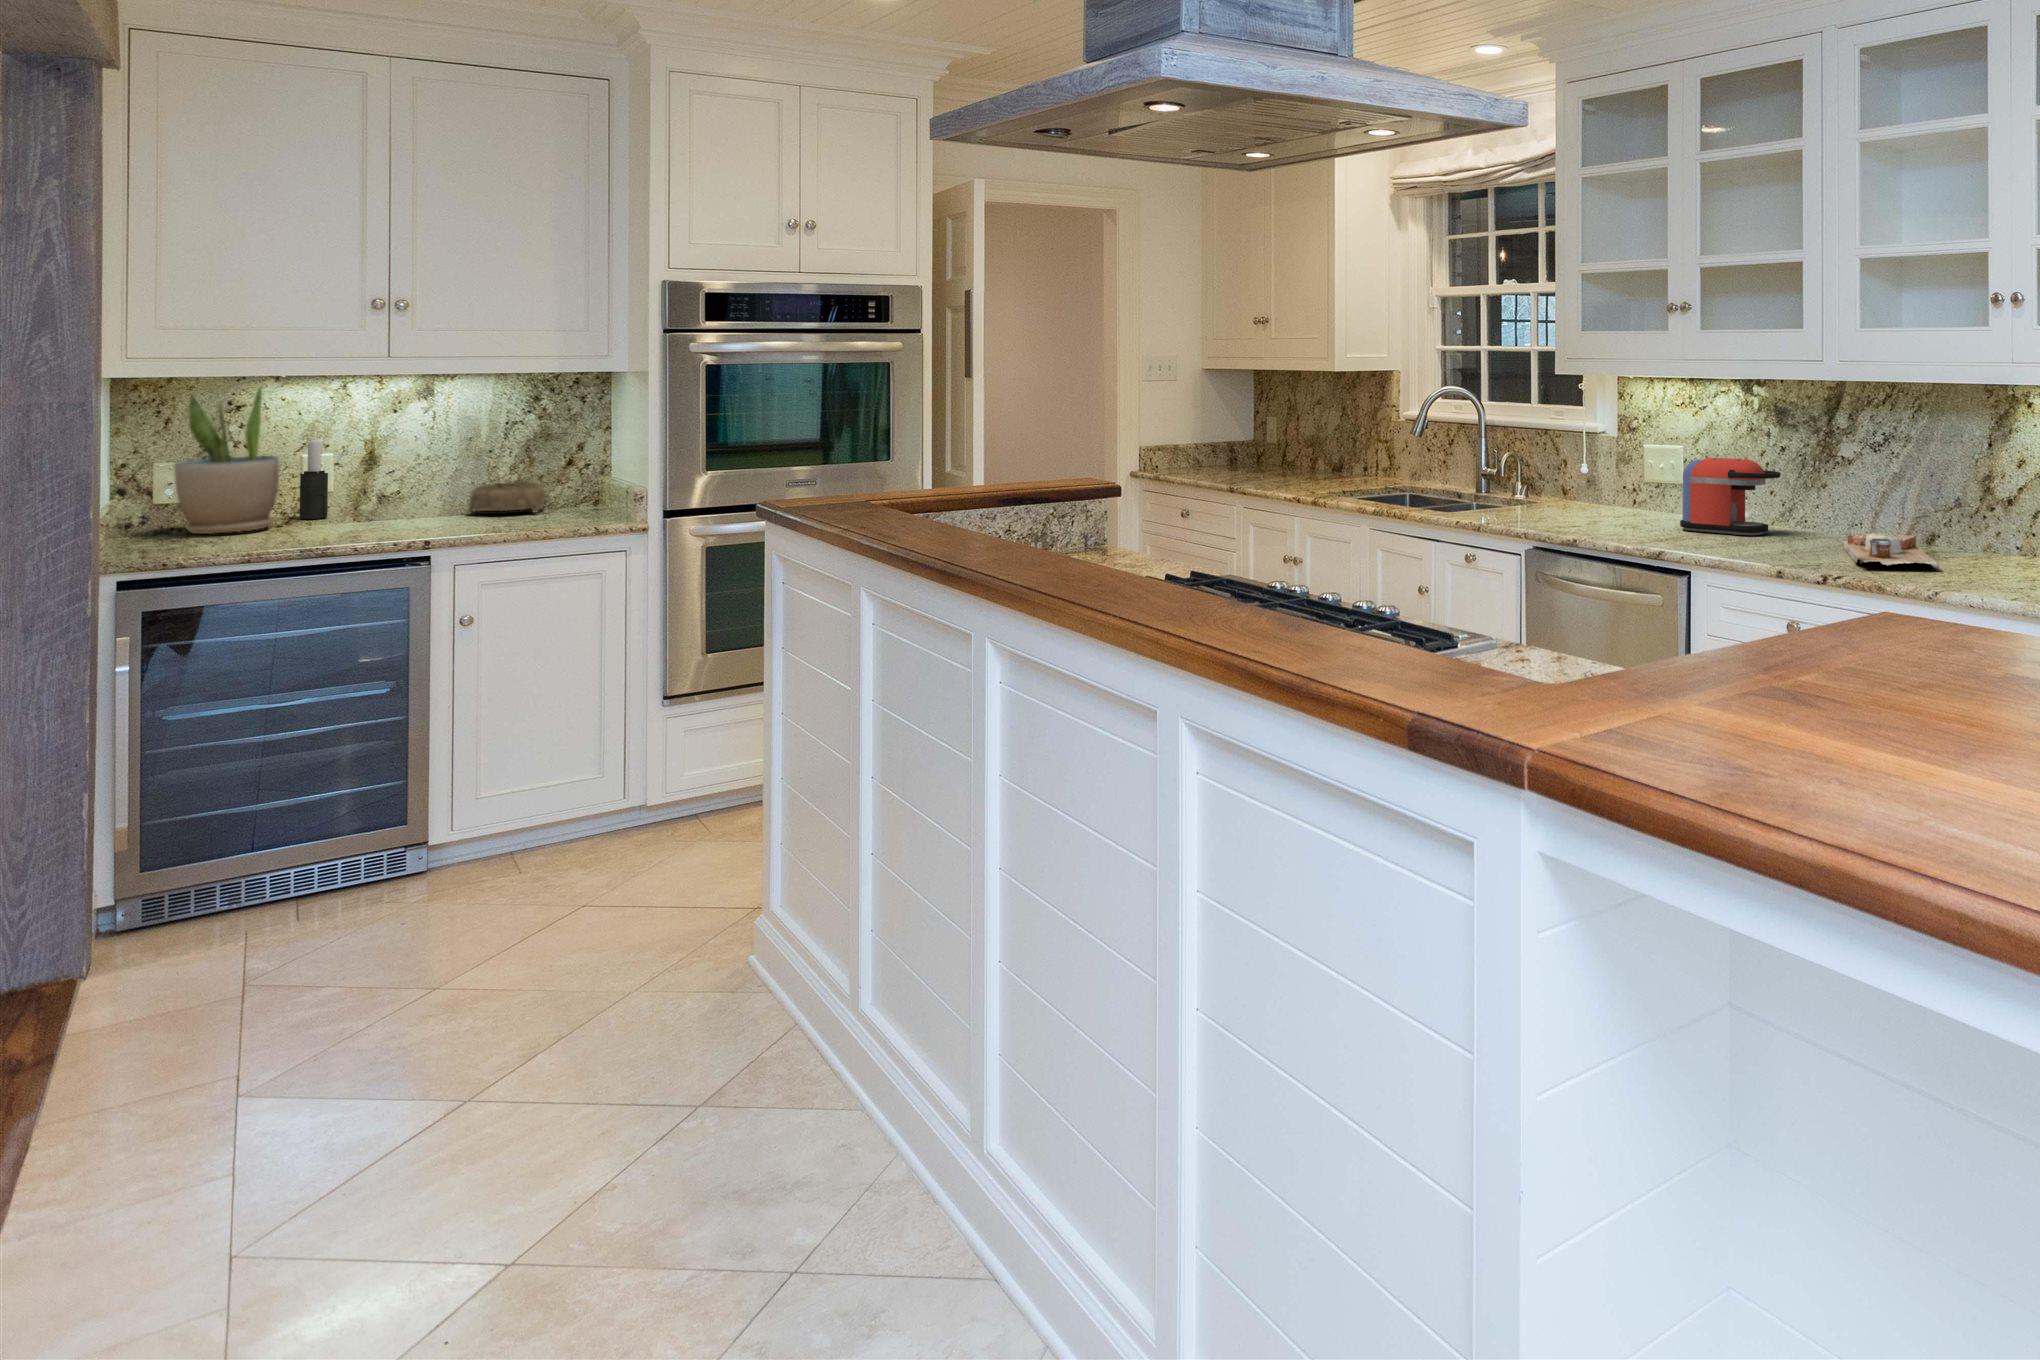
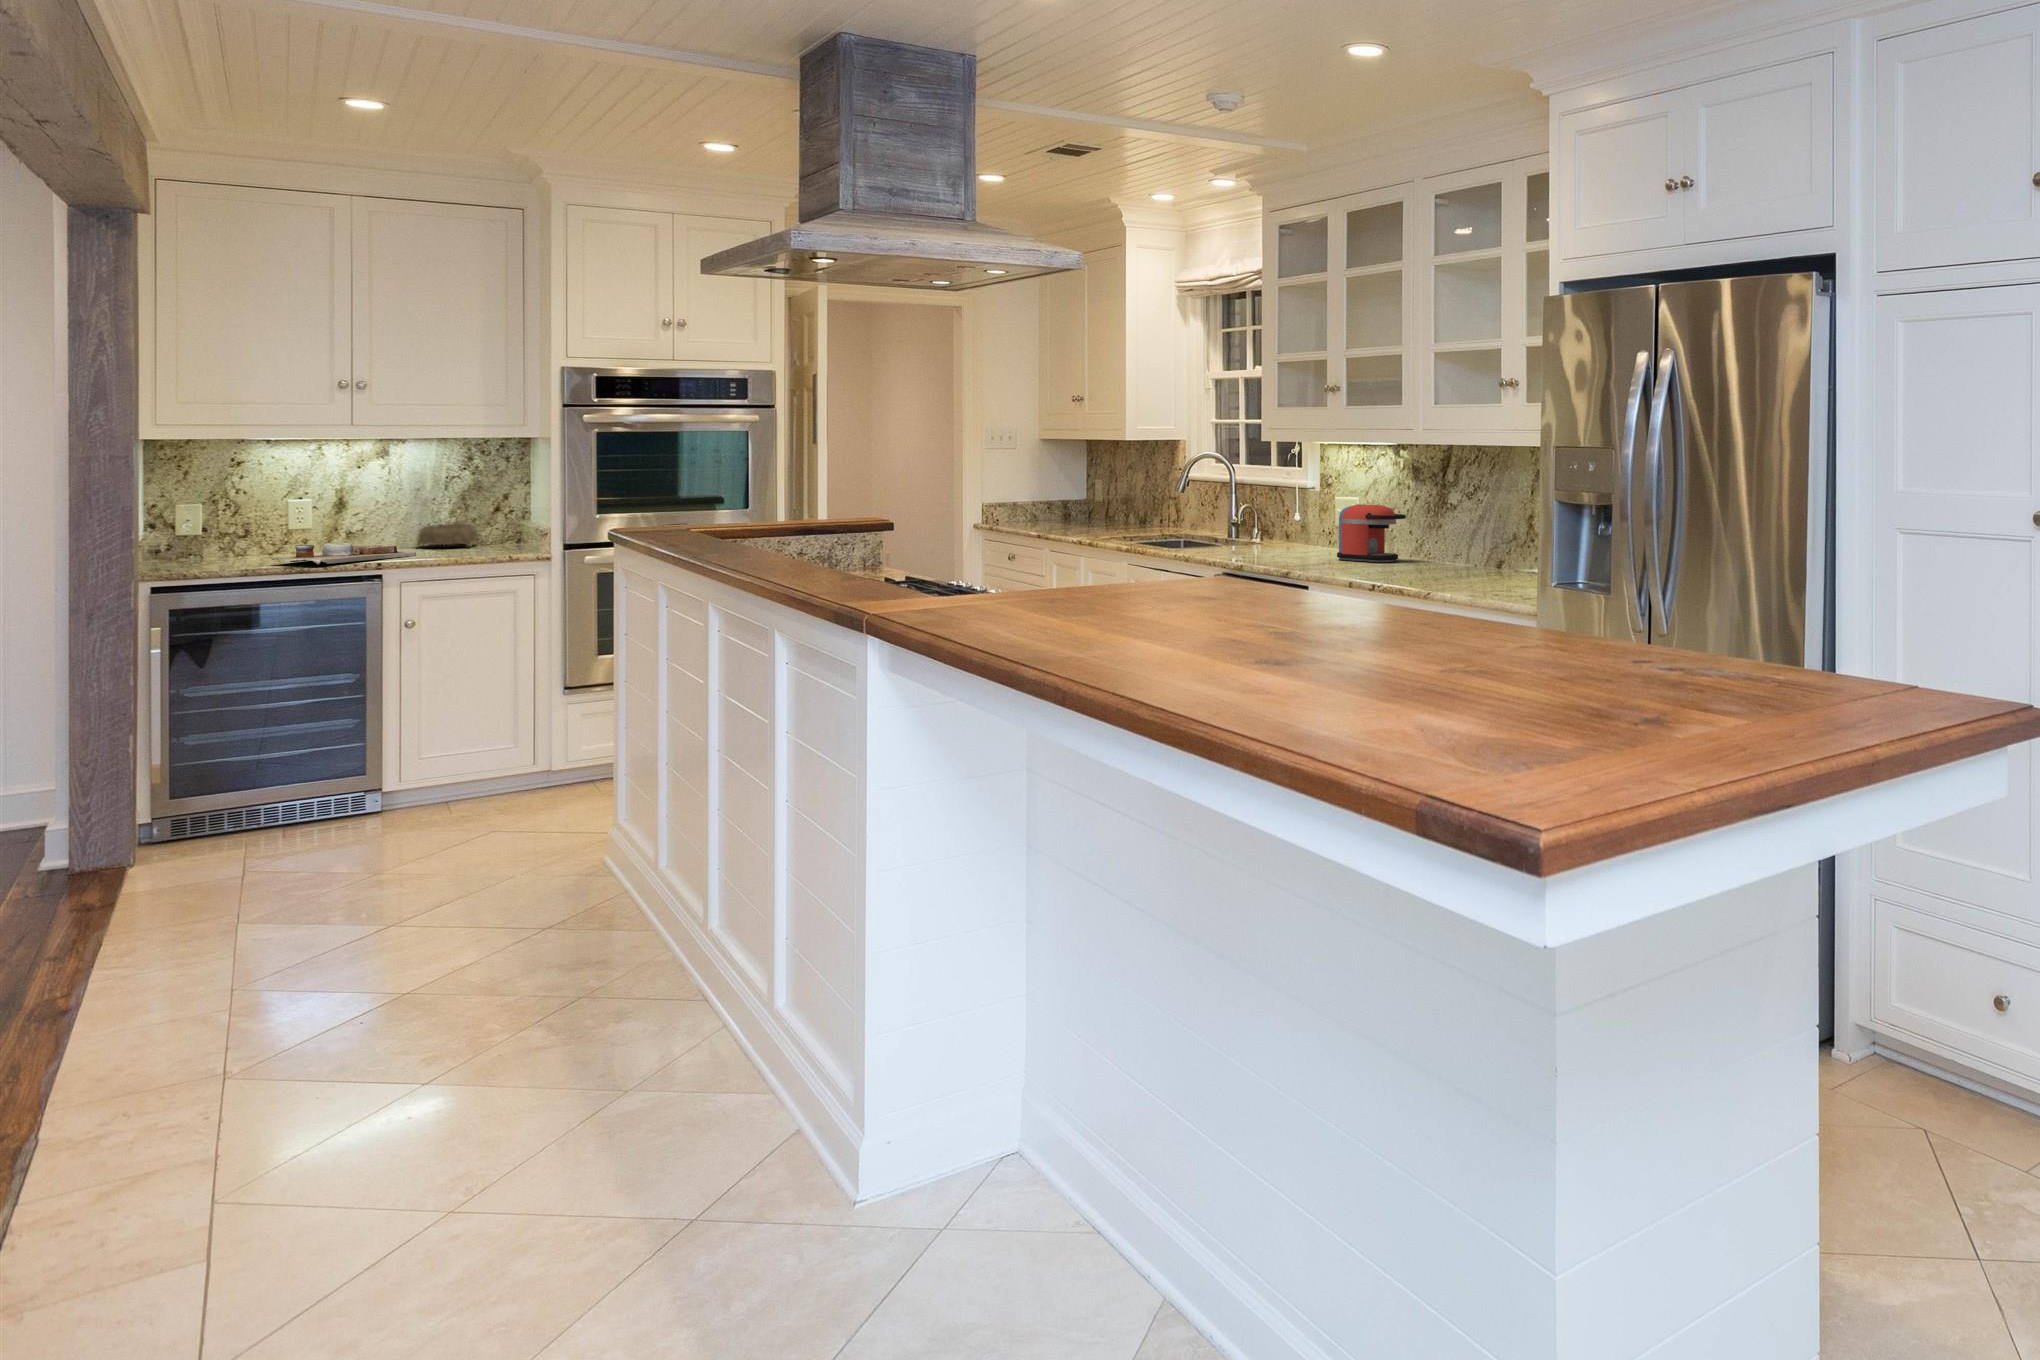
potted plant: present [174,387,279,534] -> none [190,445,270,558]
candle: present [300,438,328,519] -> none [287,483,308,550]
cutting board: present [1844,532,1939,570] -> present [272,542,416,564]

